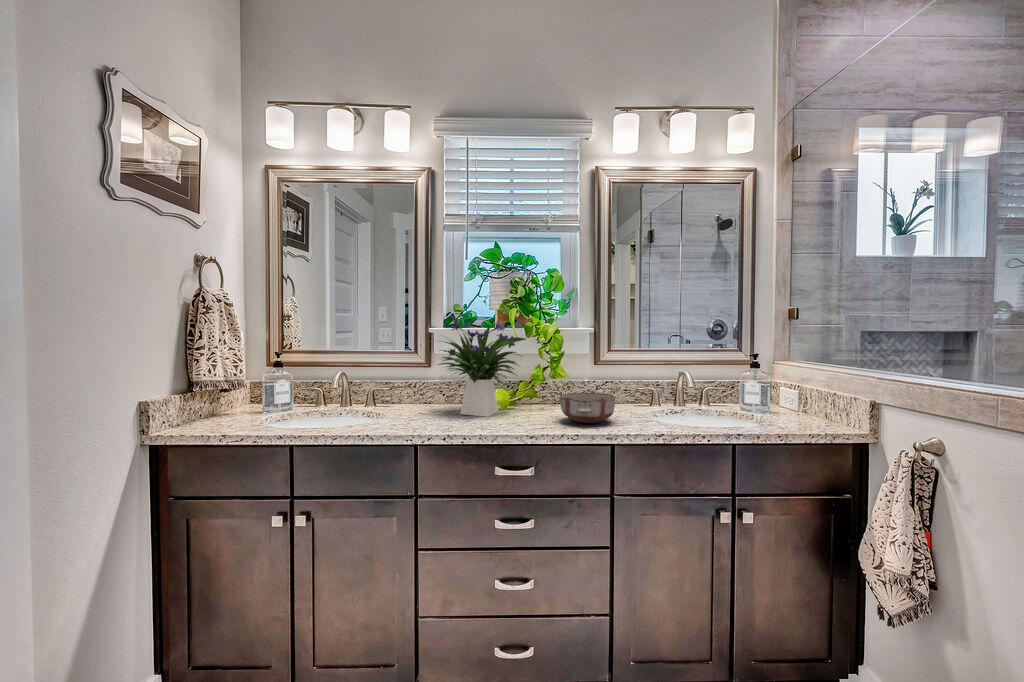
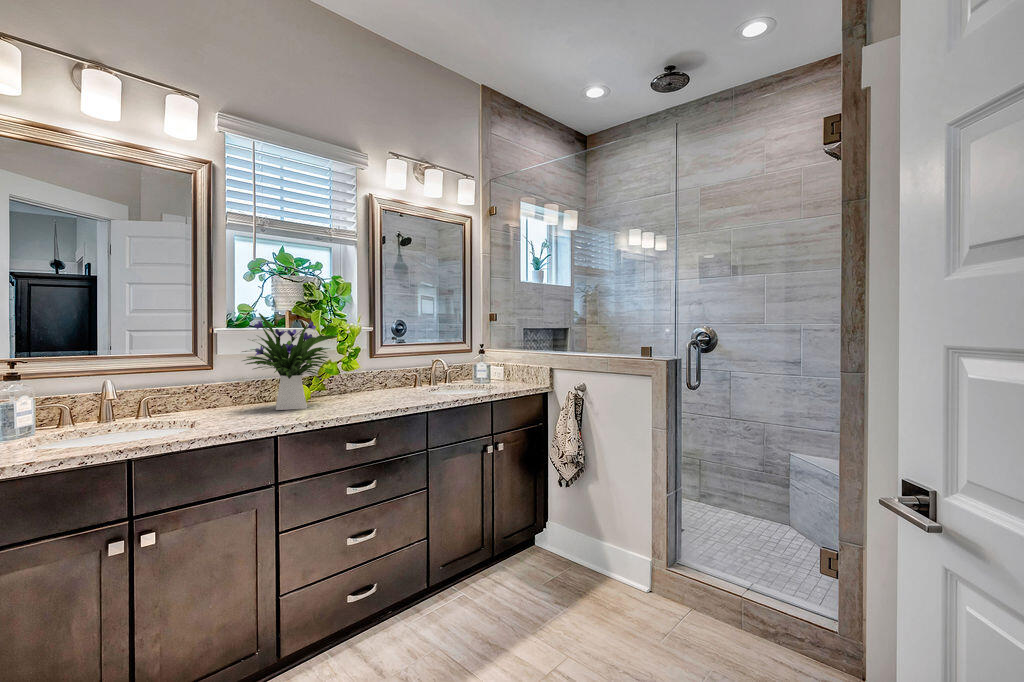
ceramic bowl: present [560,393,615,423] -> none [375,378,419,401]

